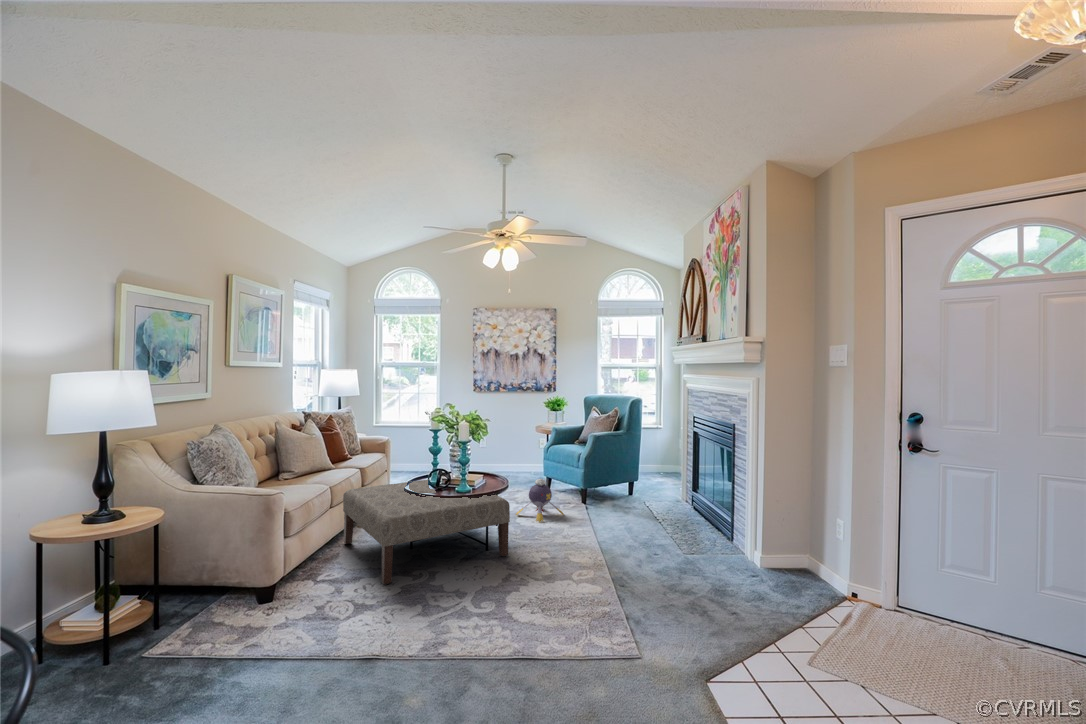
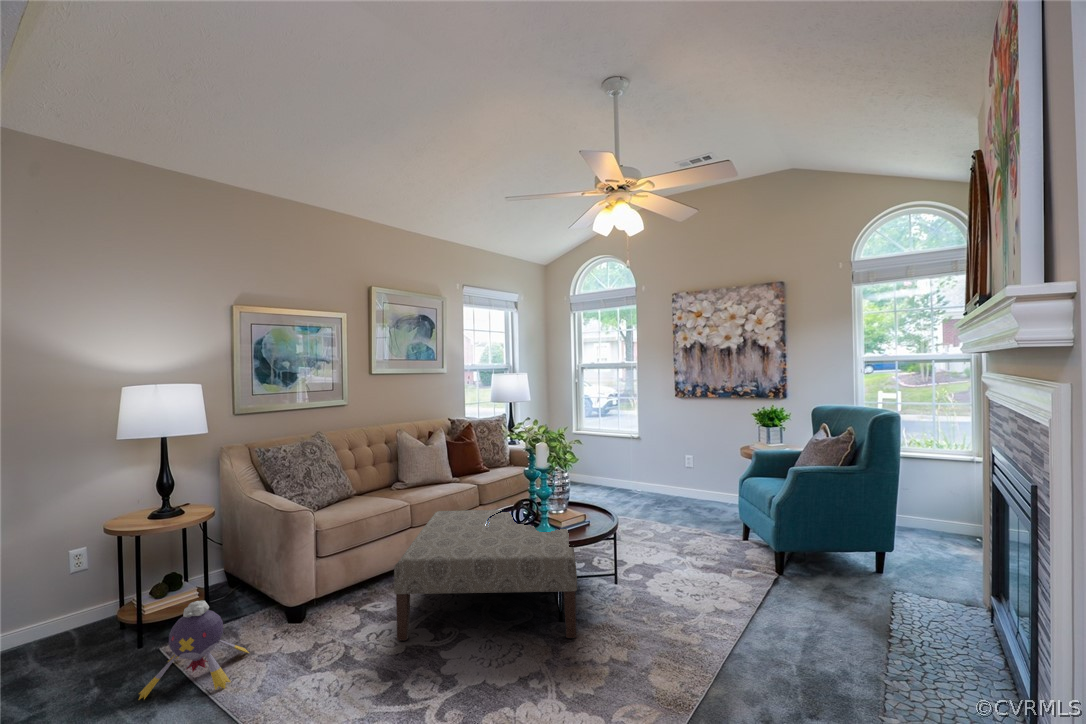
plush toy: present [516,479,564,522] -> present [139,600,249,700]

